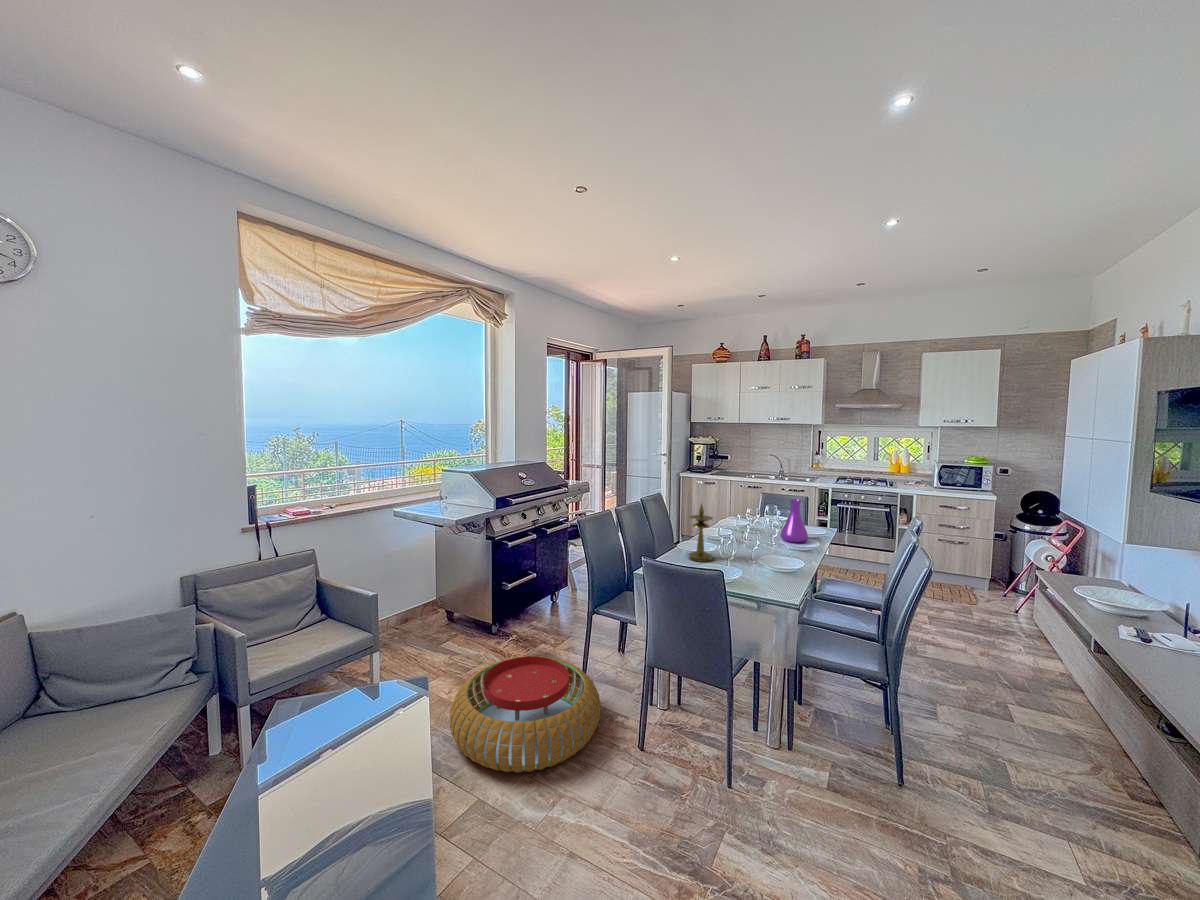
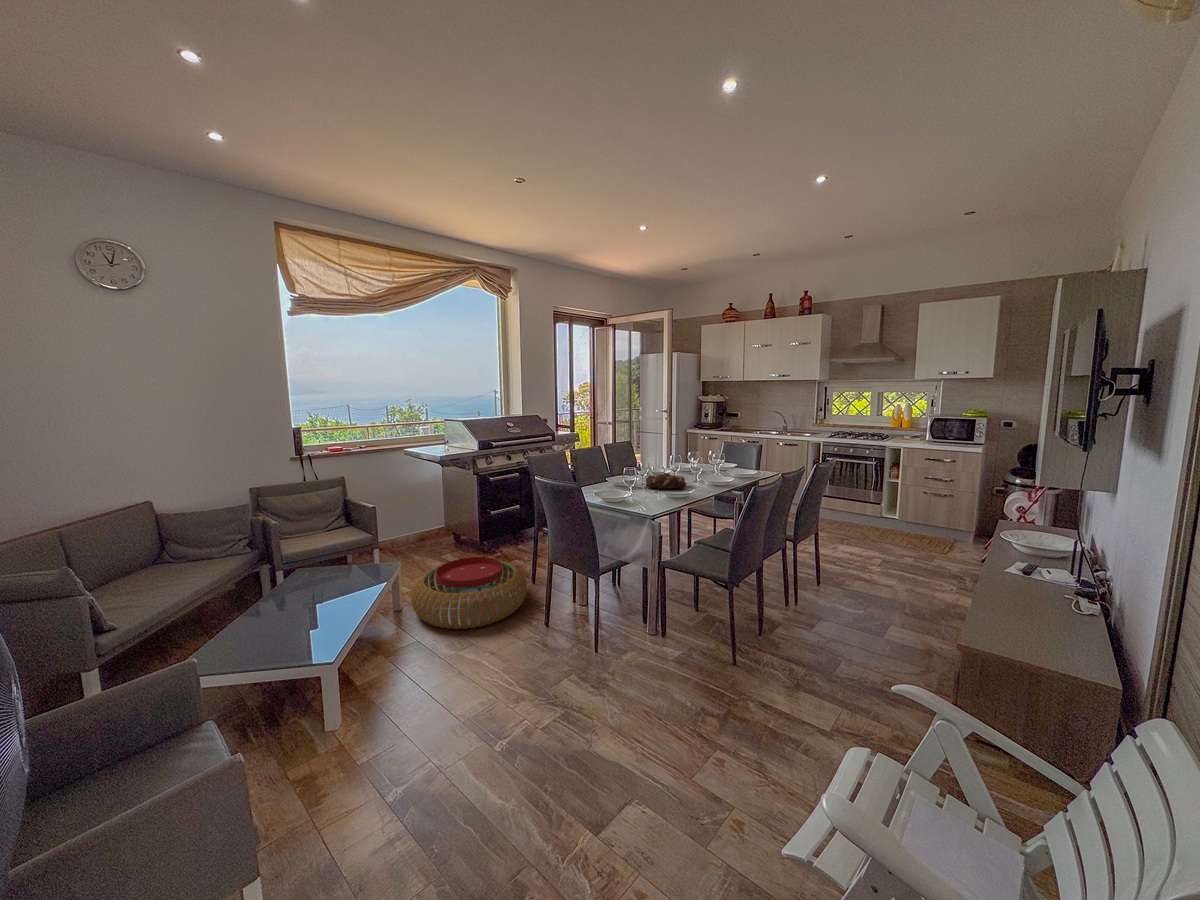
vase: present [781,499,808,543] -> none [706,441,729,479]
candlestick: present [689,504,713,562] -> none [607,440,626,489]
bread loaf: none [733,540,783,560] -> present [646,473,686,489]

